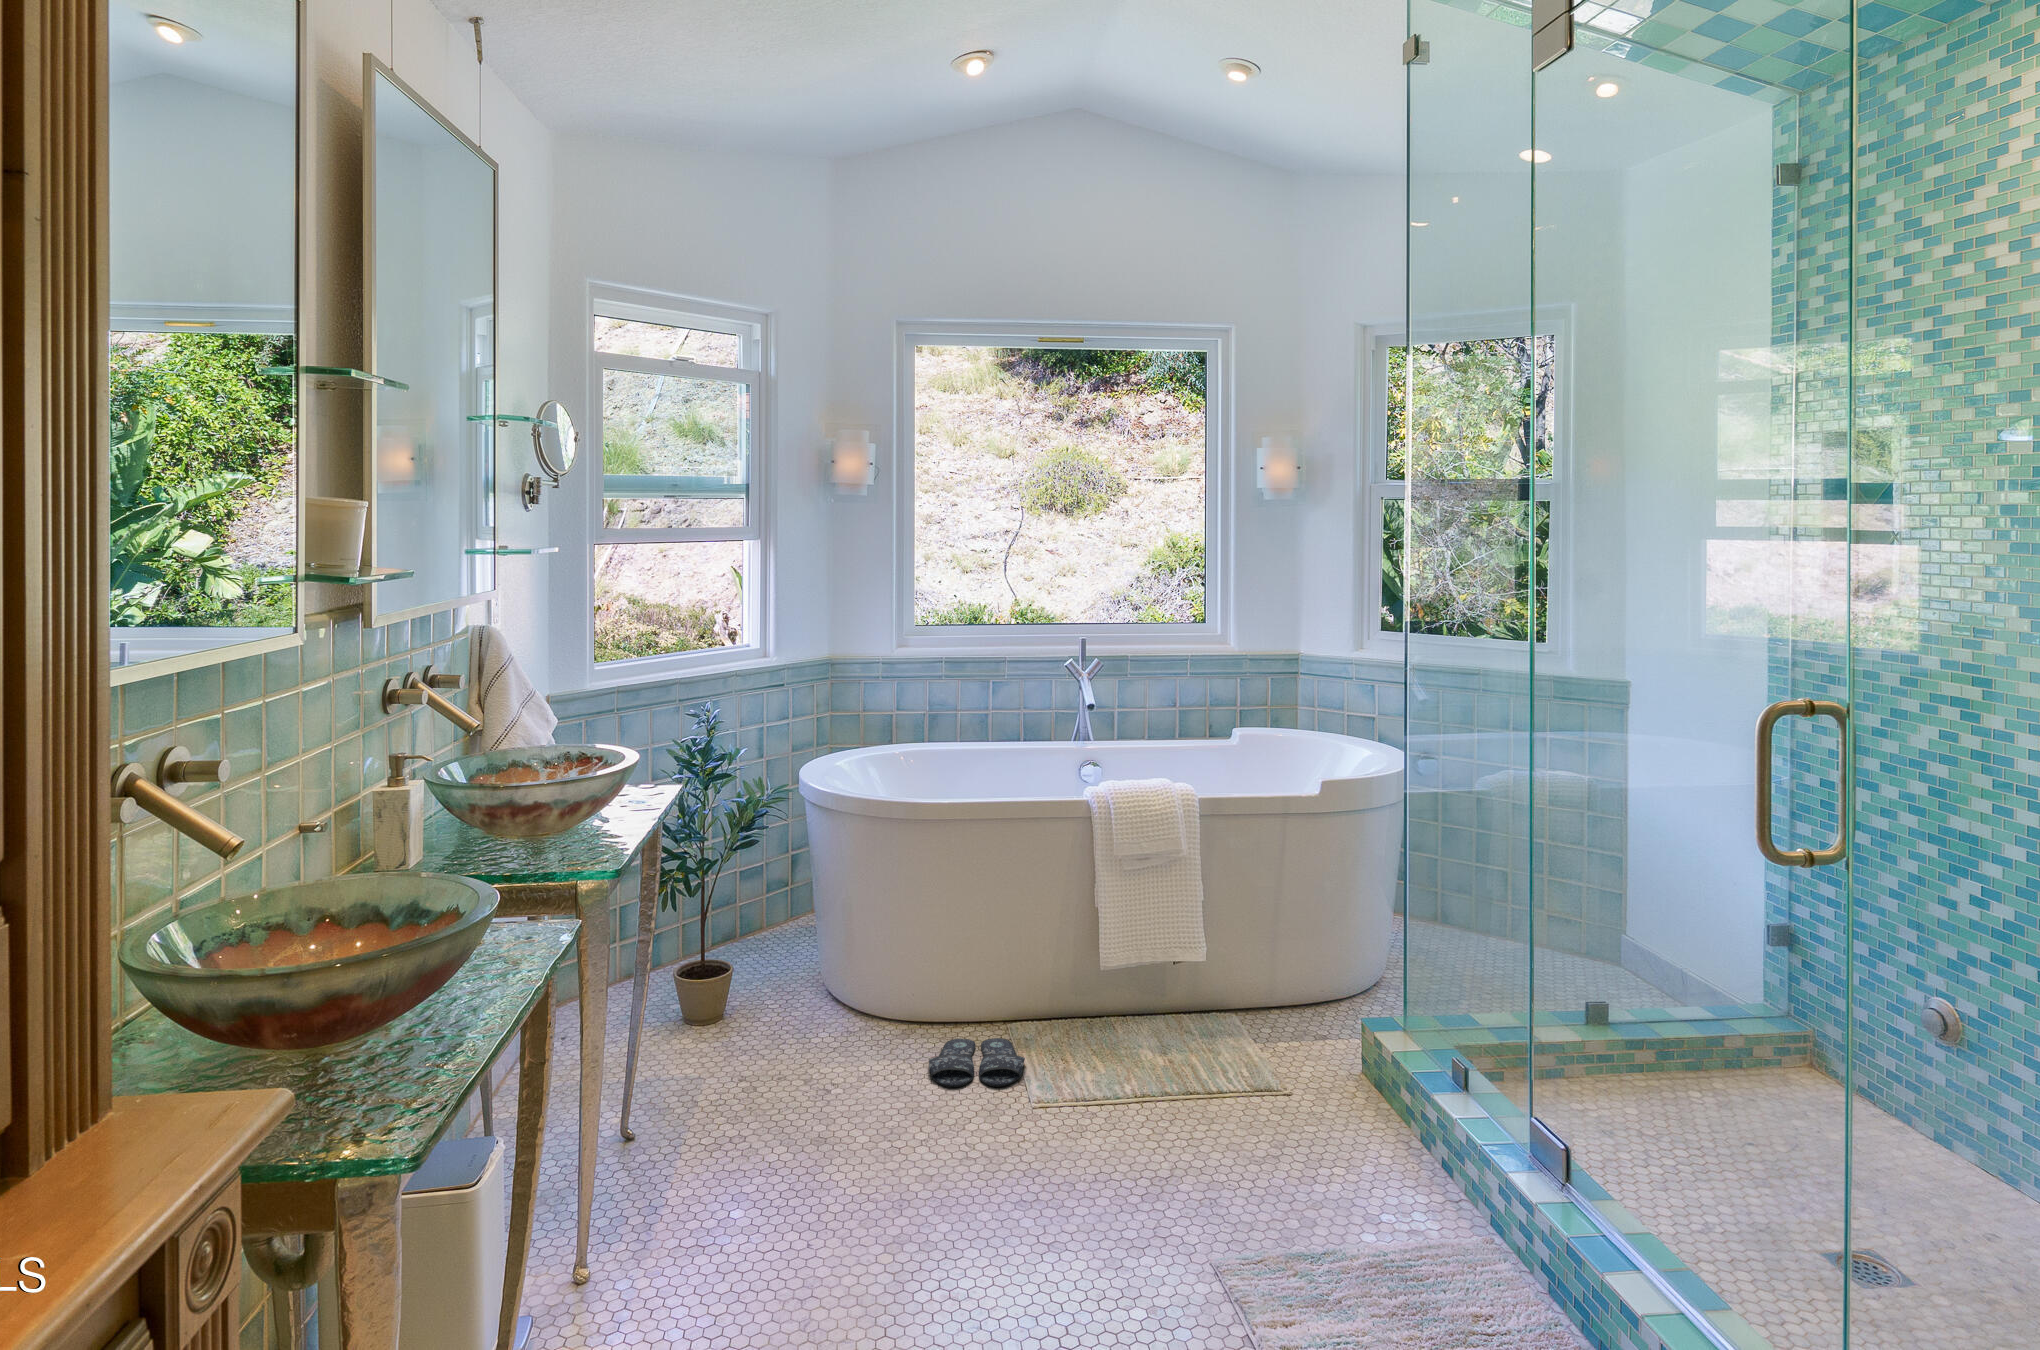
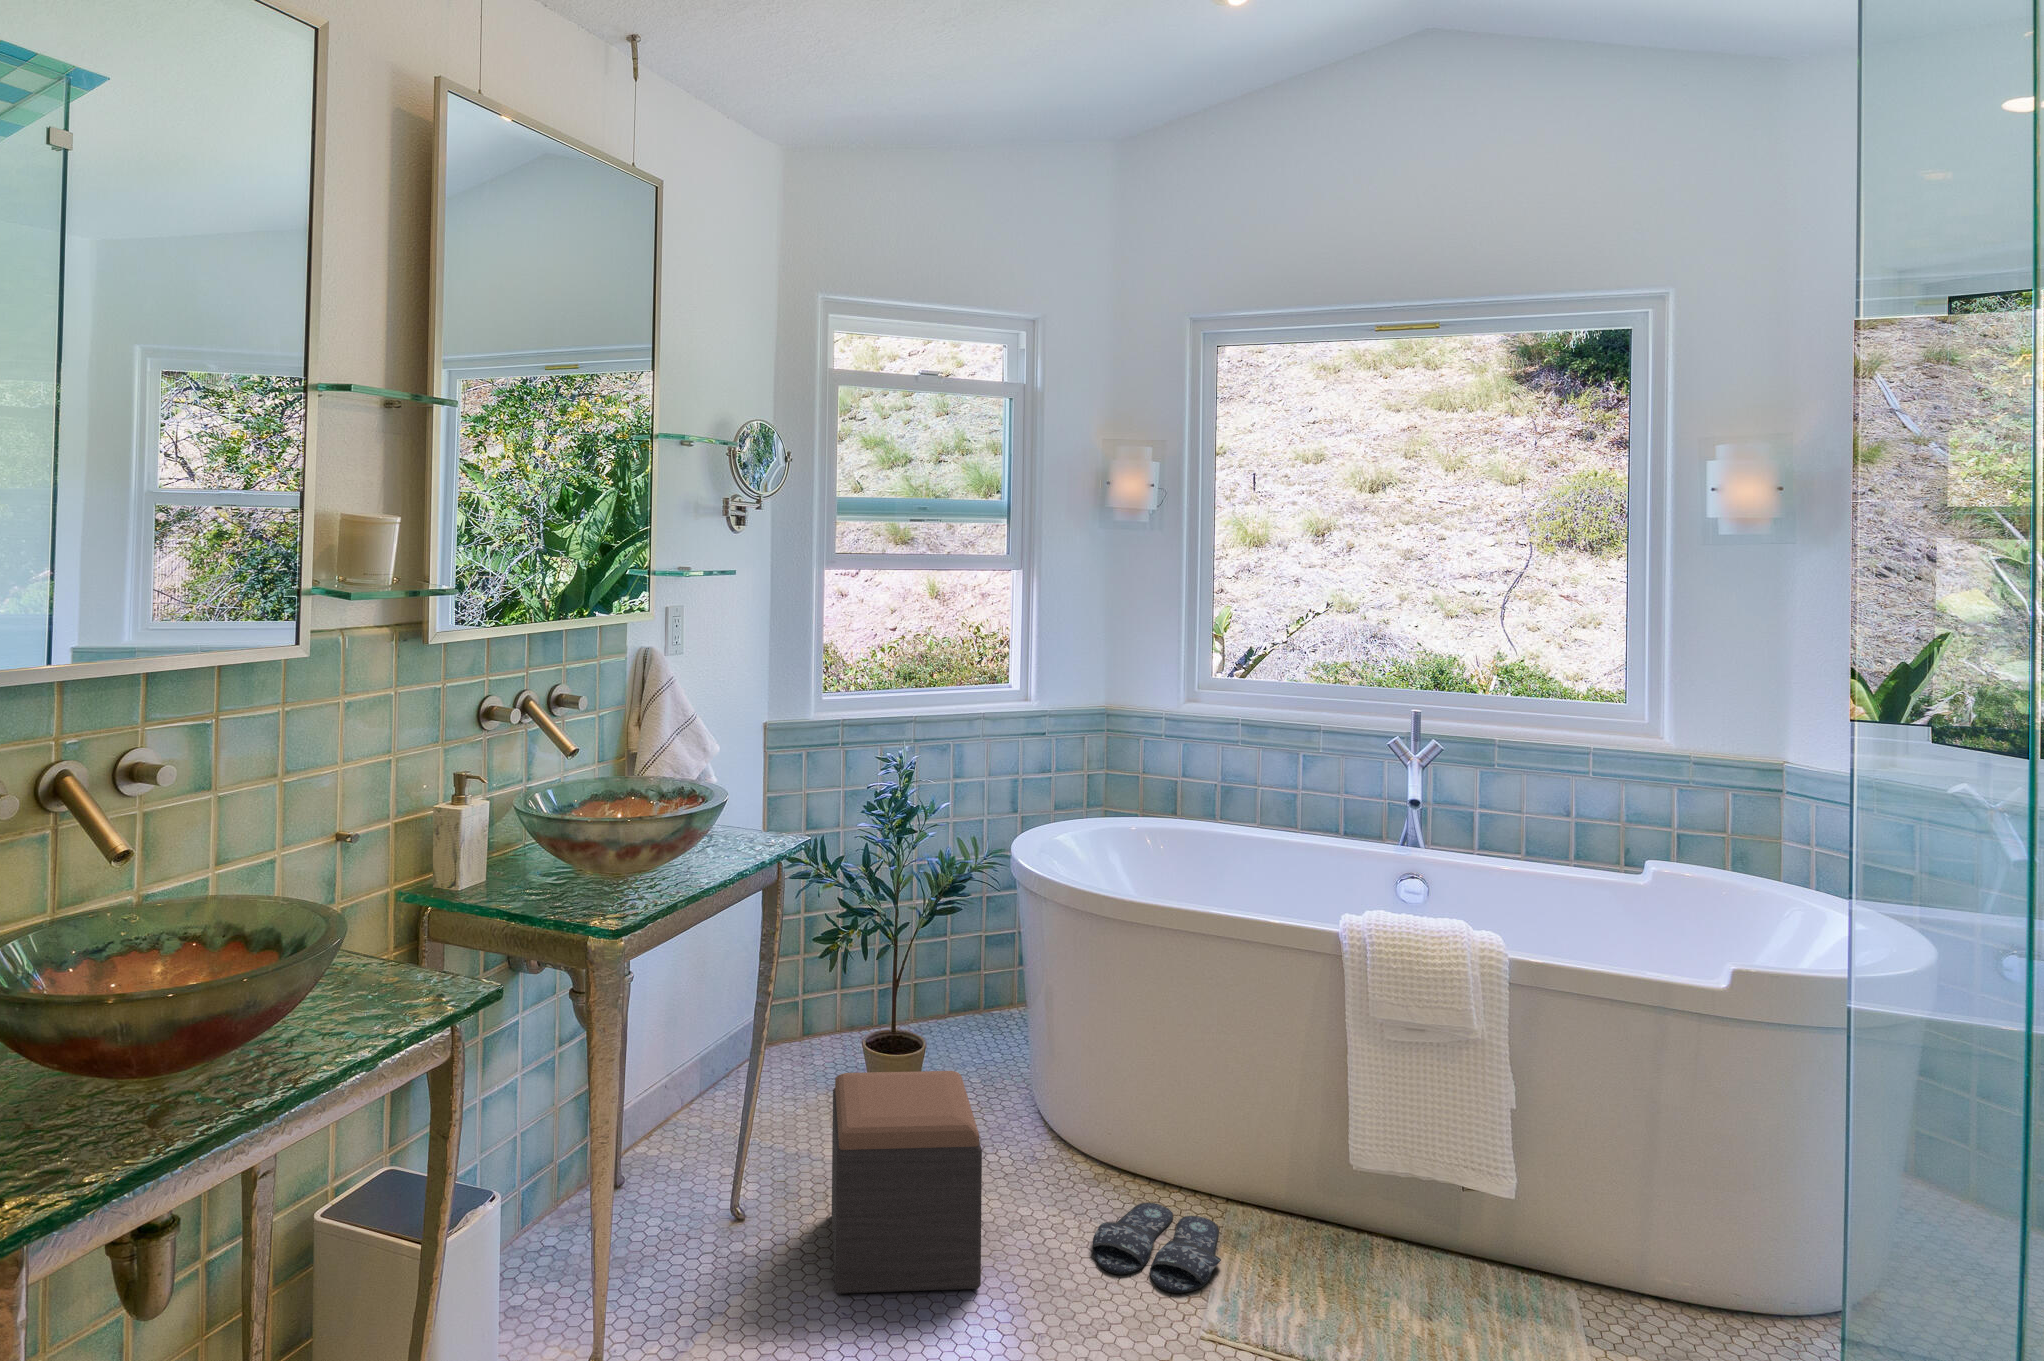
footstool: none [708,964,866,1158] -> present [832,1071,982,1294]

